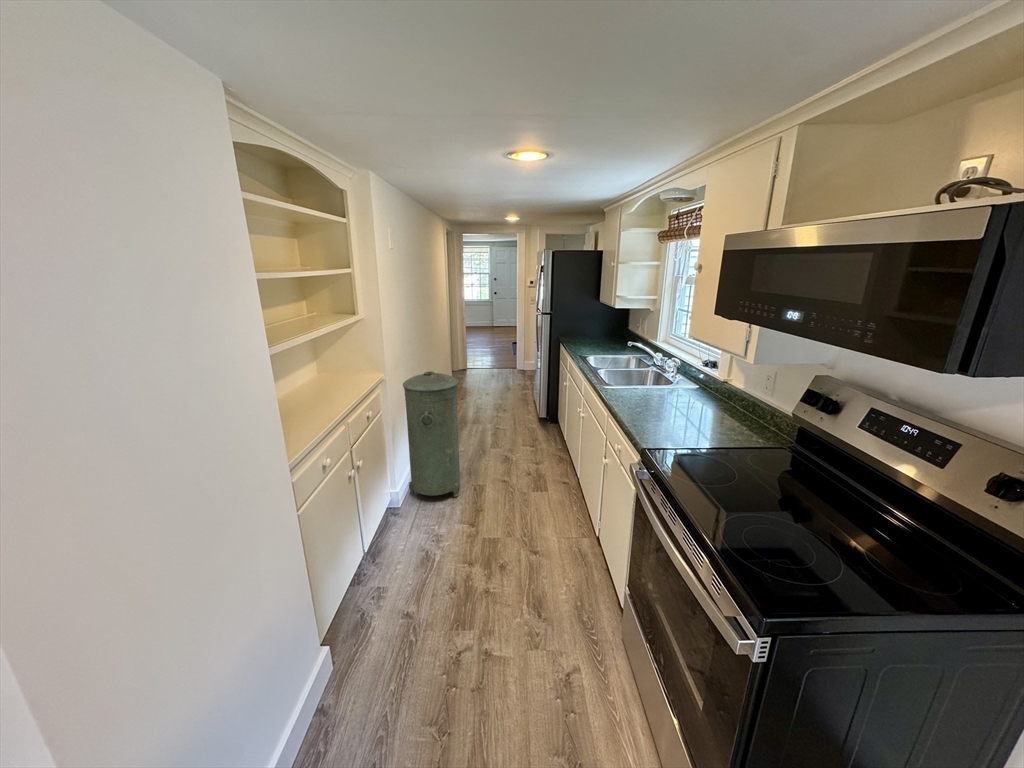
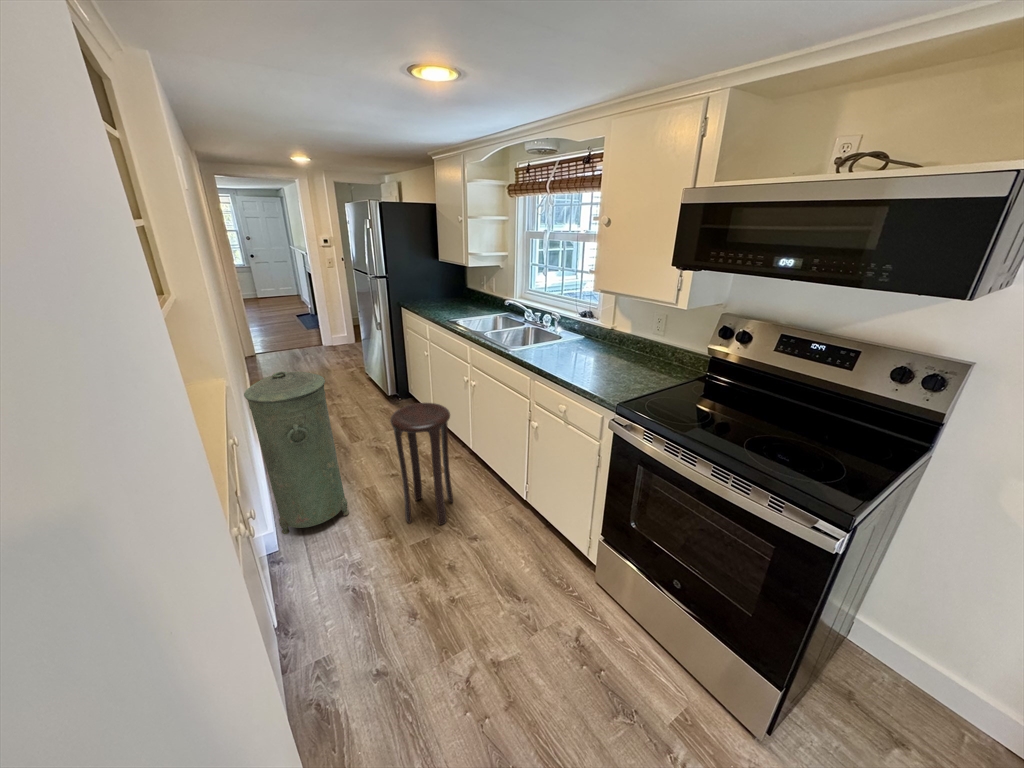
stool: none [491,418,543,531] -> present [390,403,453,525]

